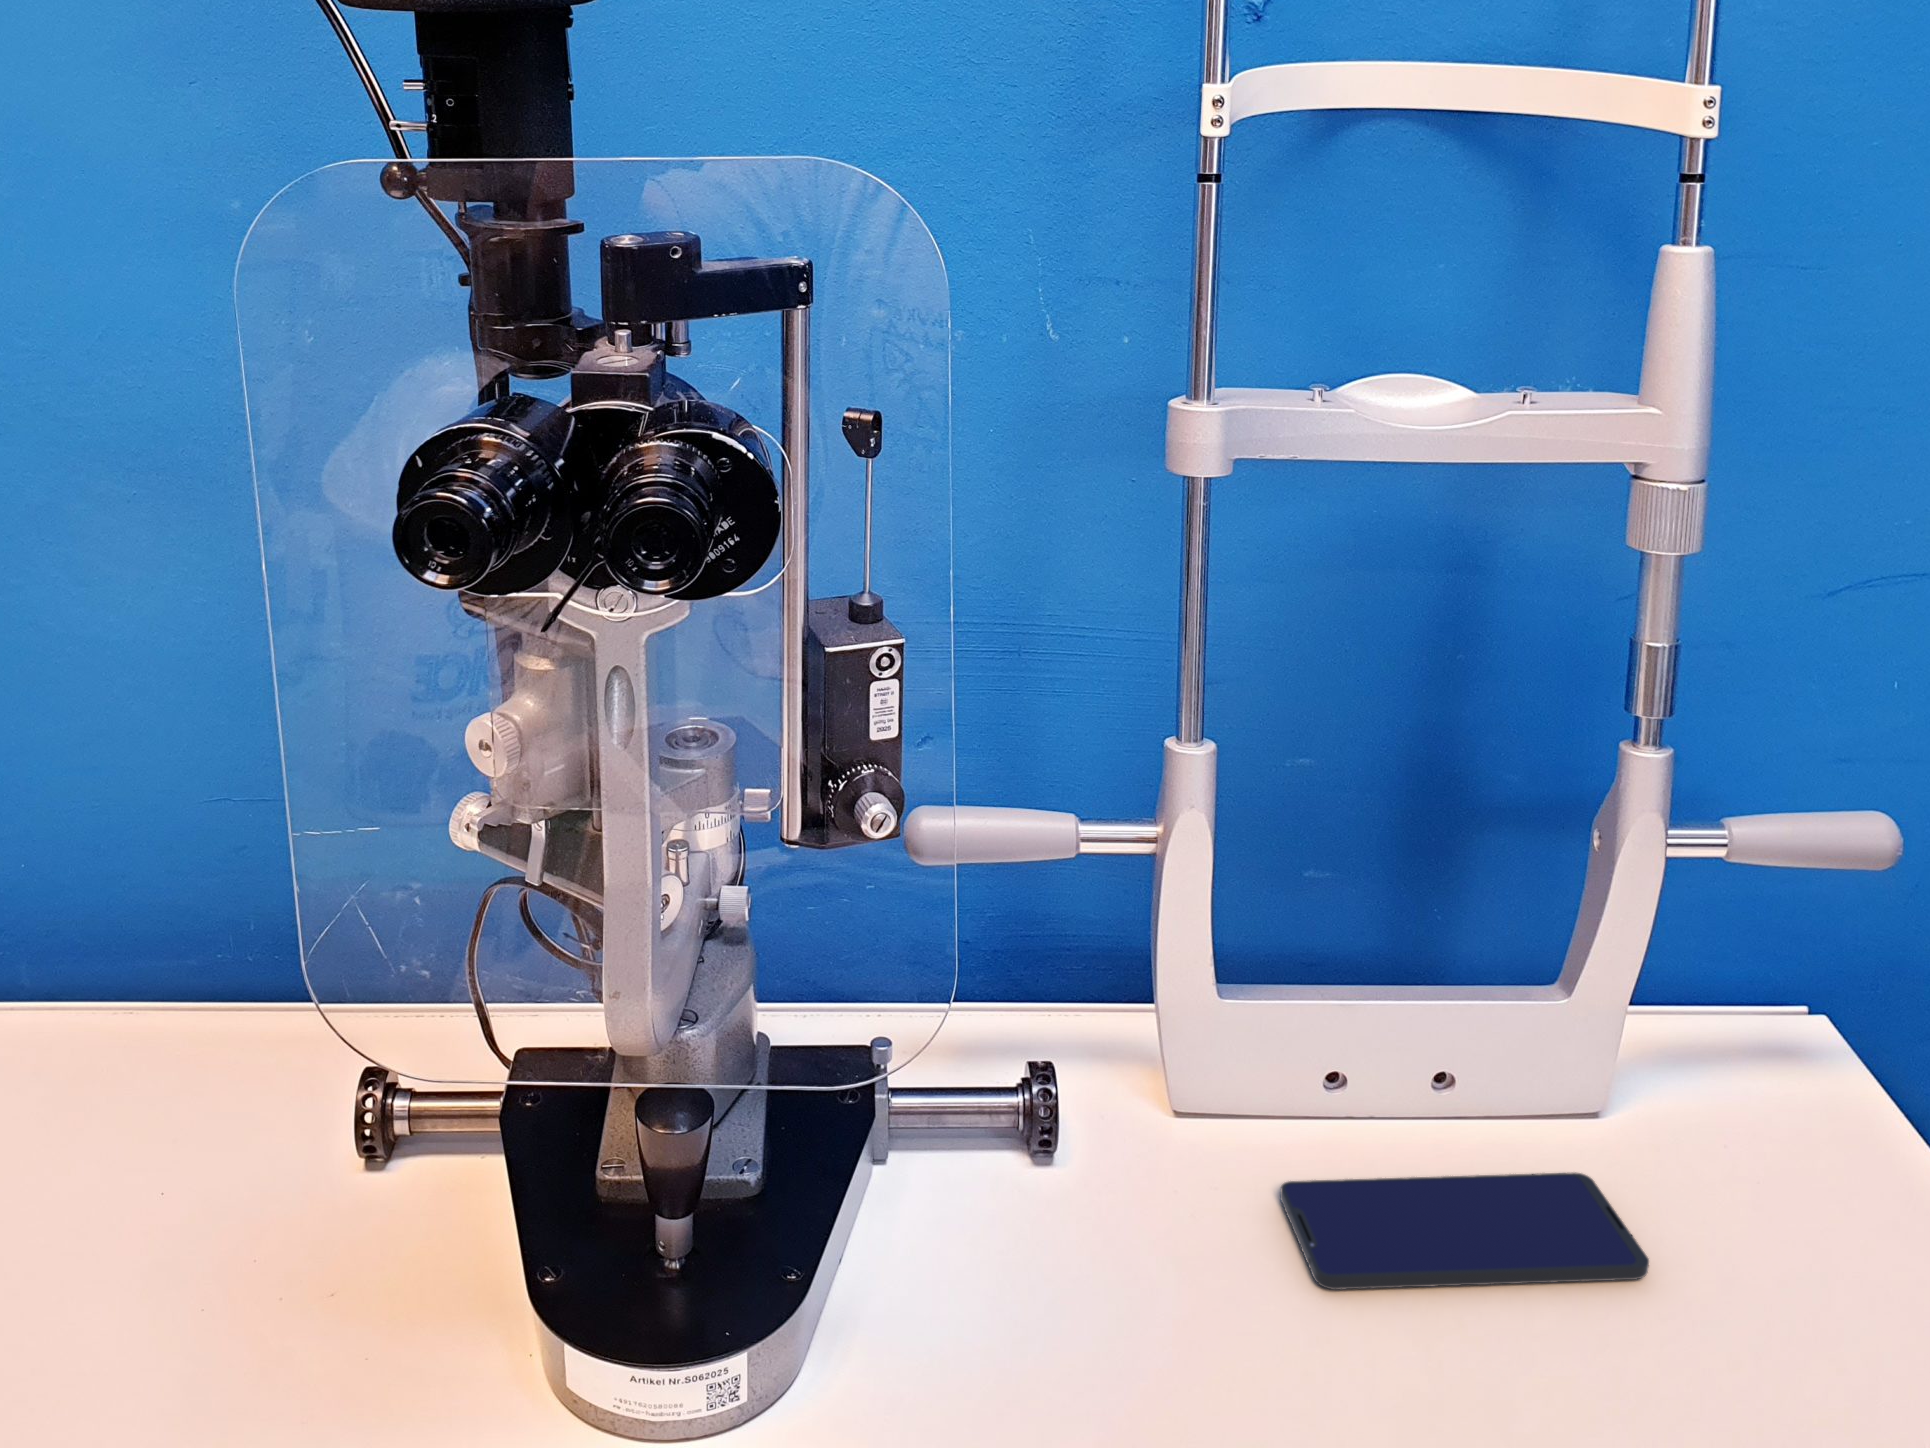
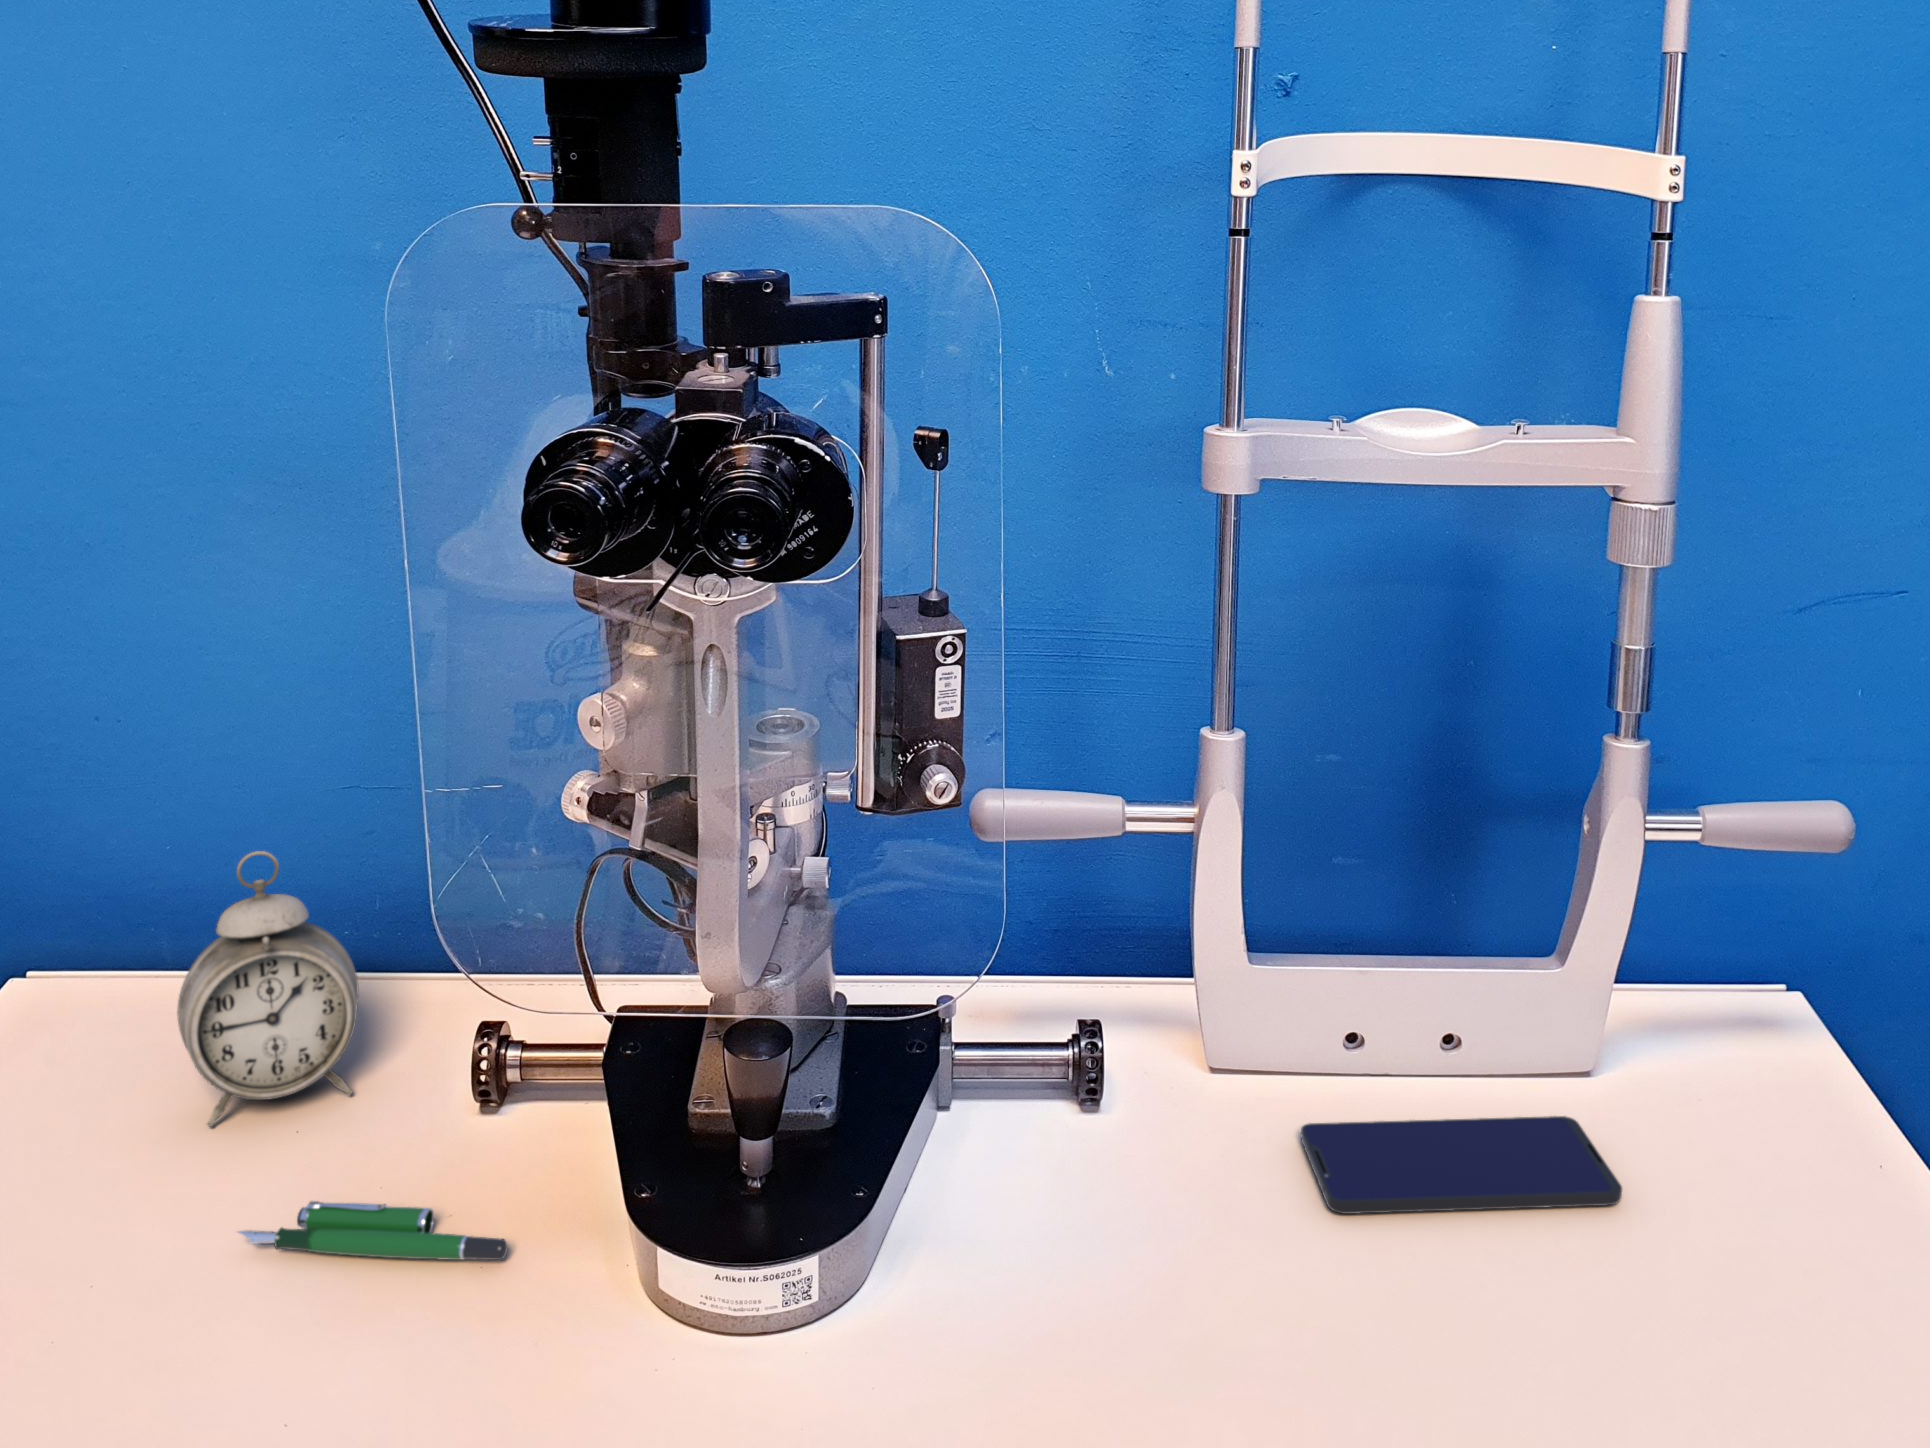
alarm clock: none [32,880,231,1184] -> present [177,851,359,1127]
pen: none [96,1275,398,1344] -> present [238,1201,508,1260]

